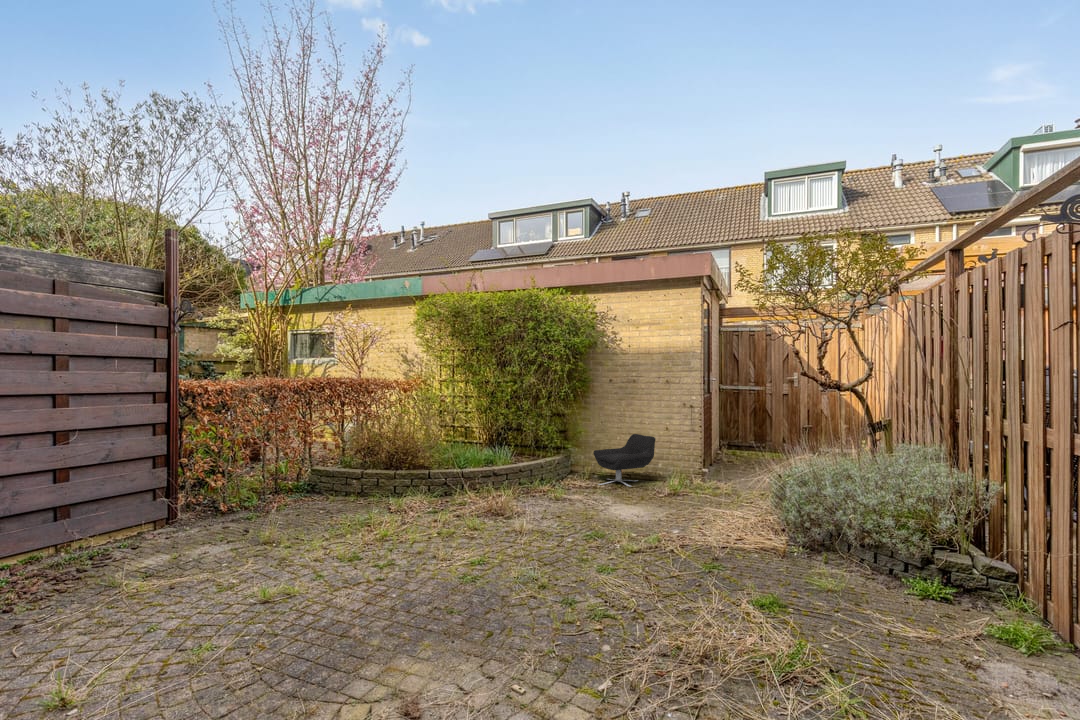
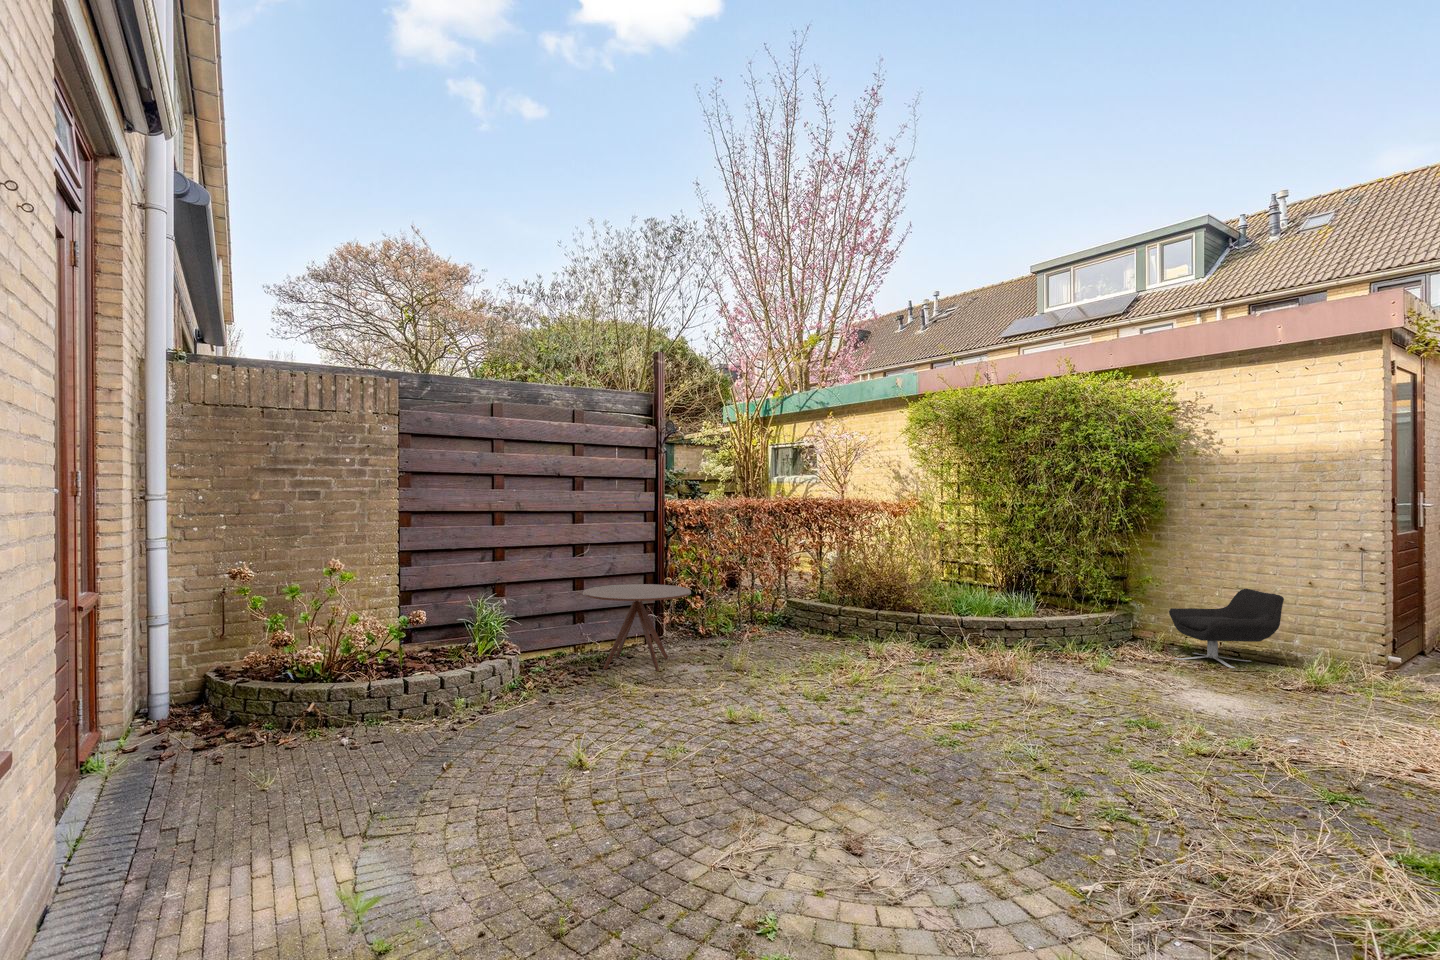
round table: none [69,468,212,569] -> present [583,584,691,671]

